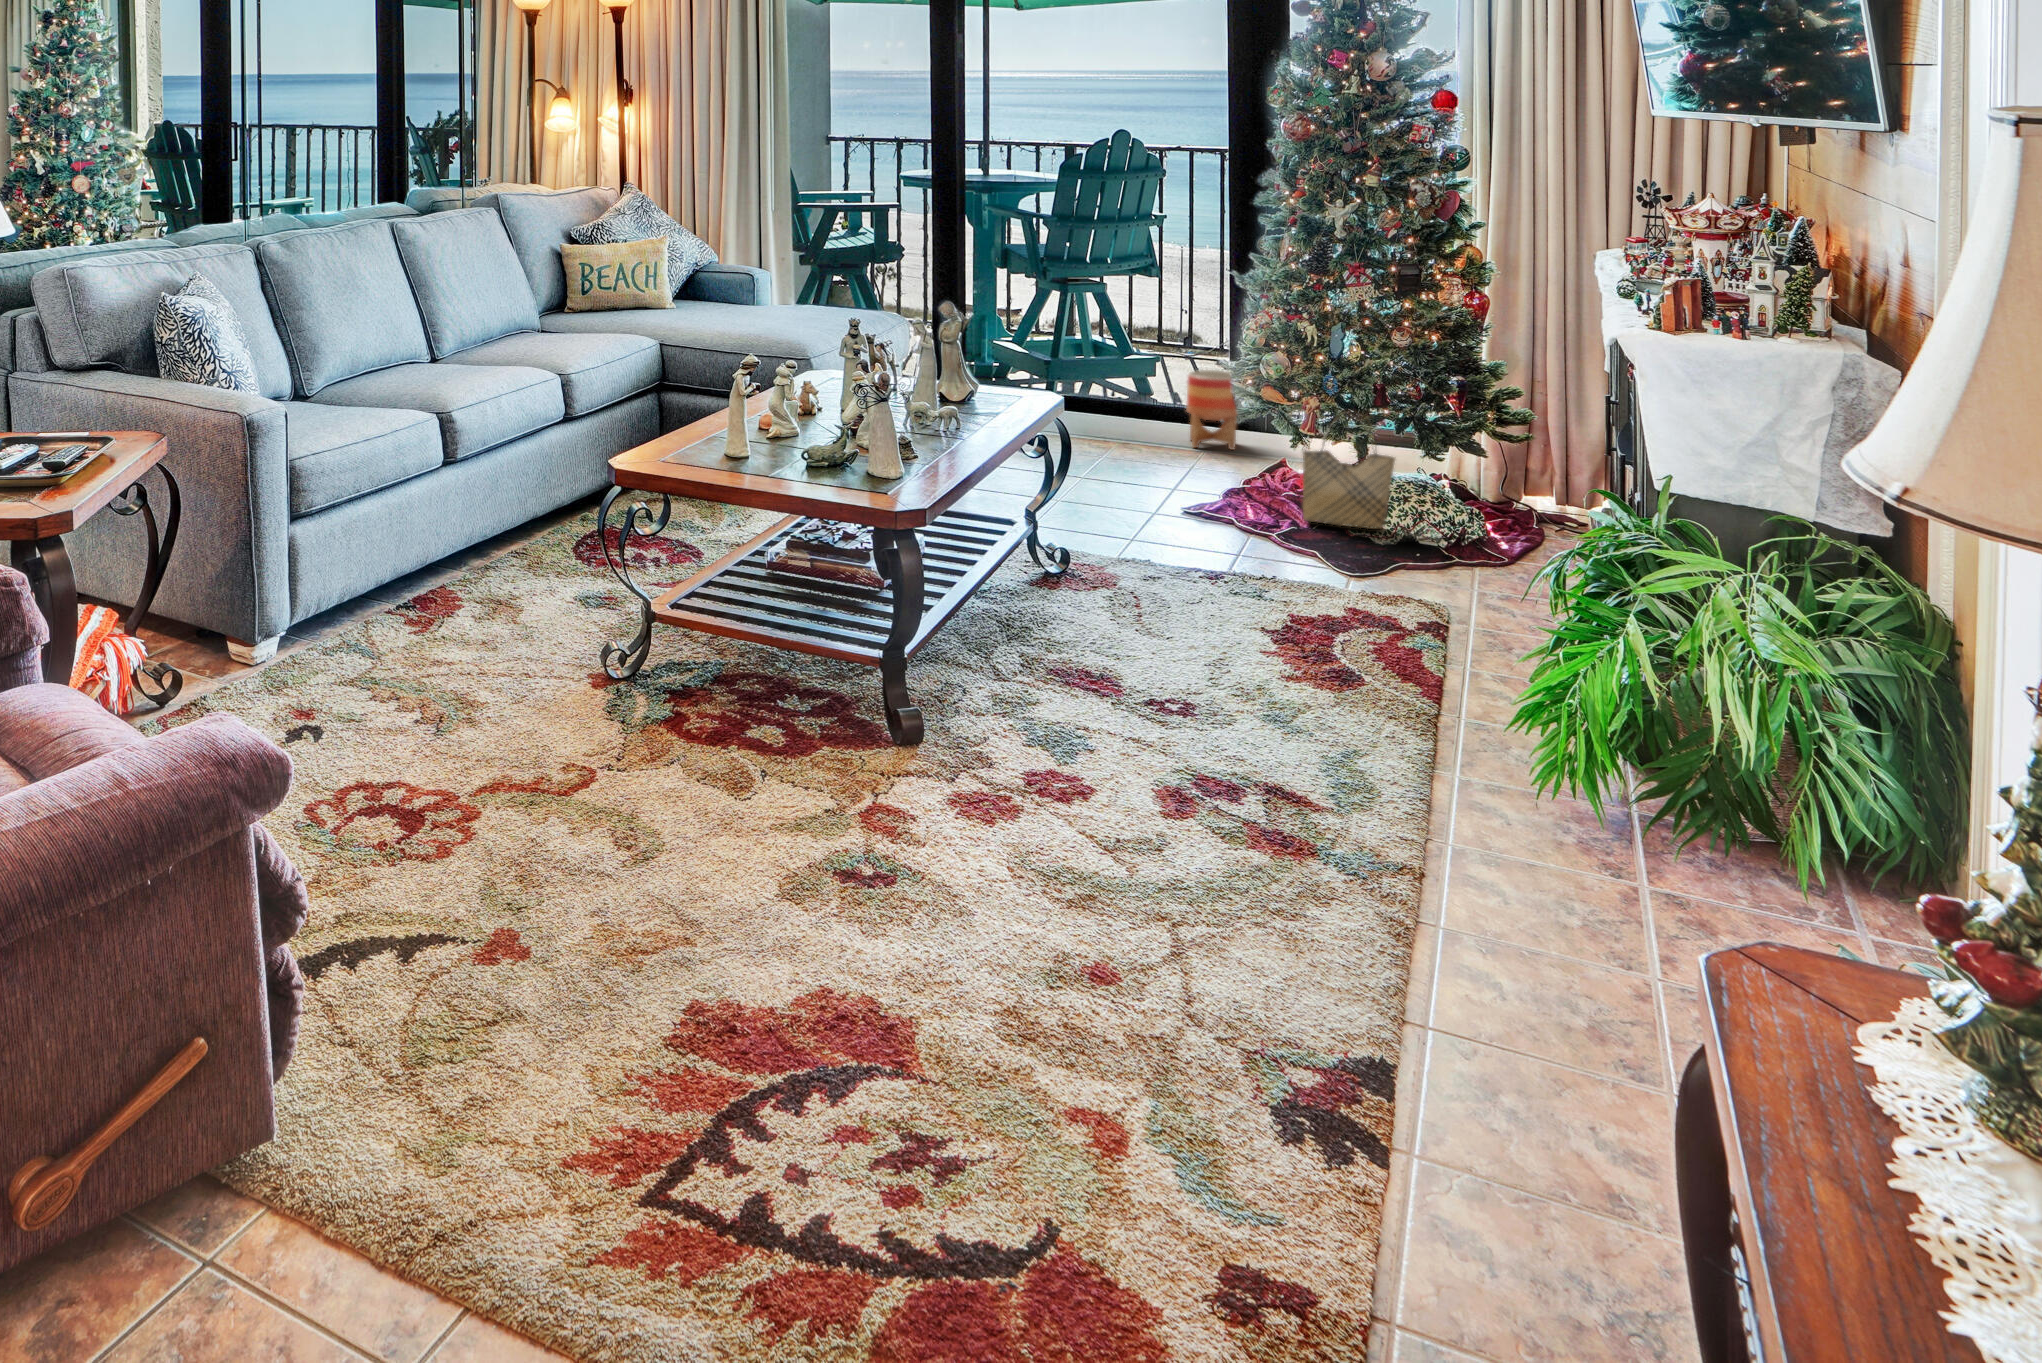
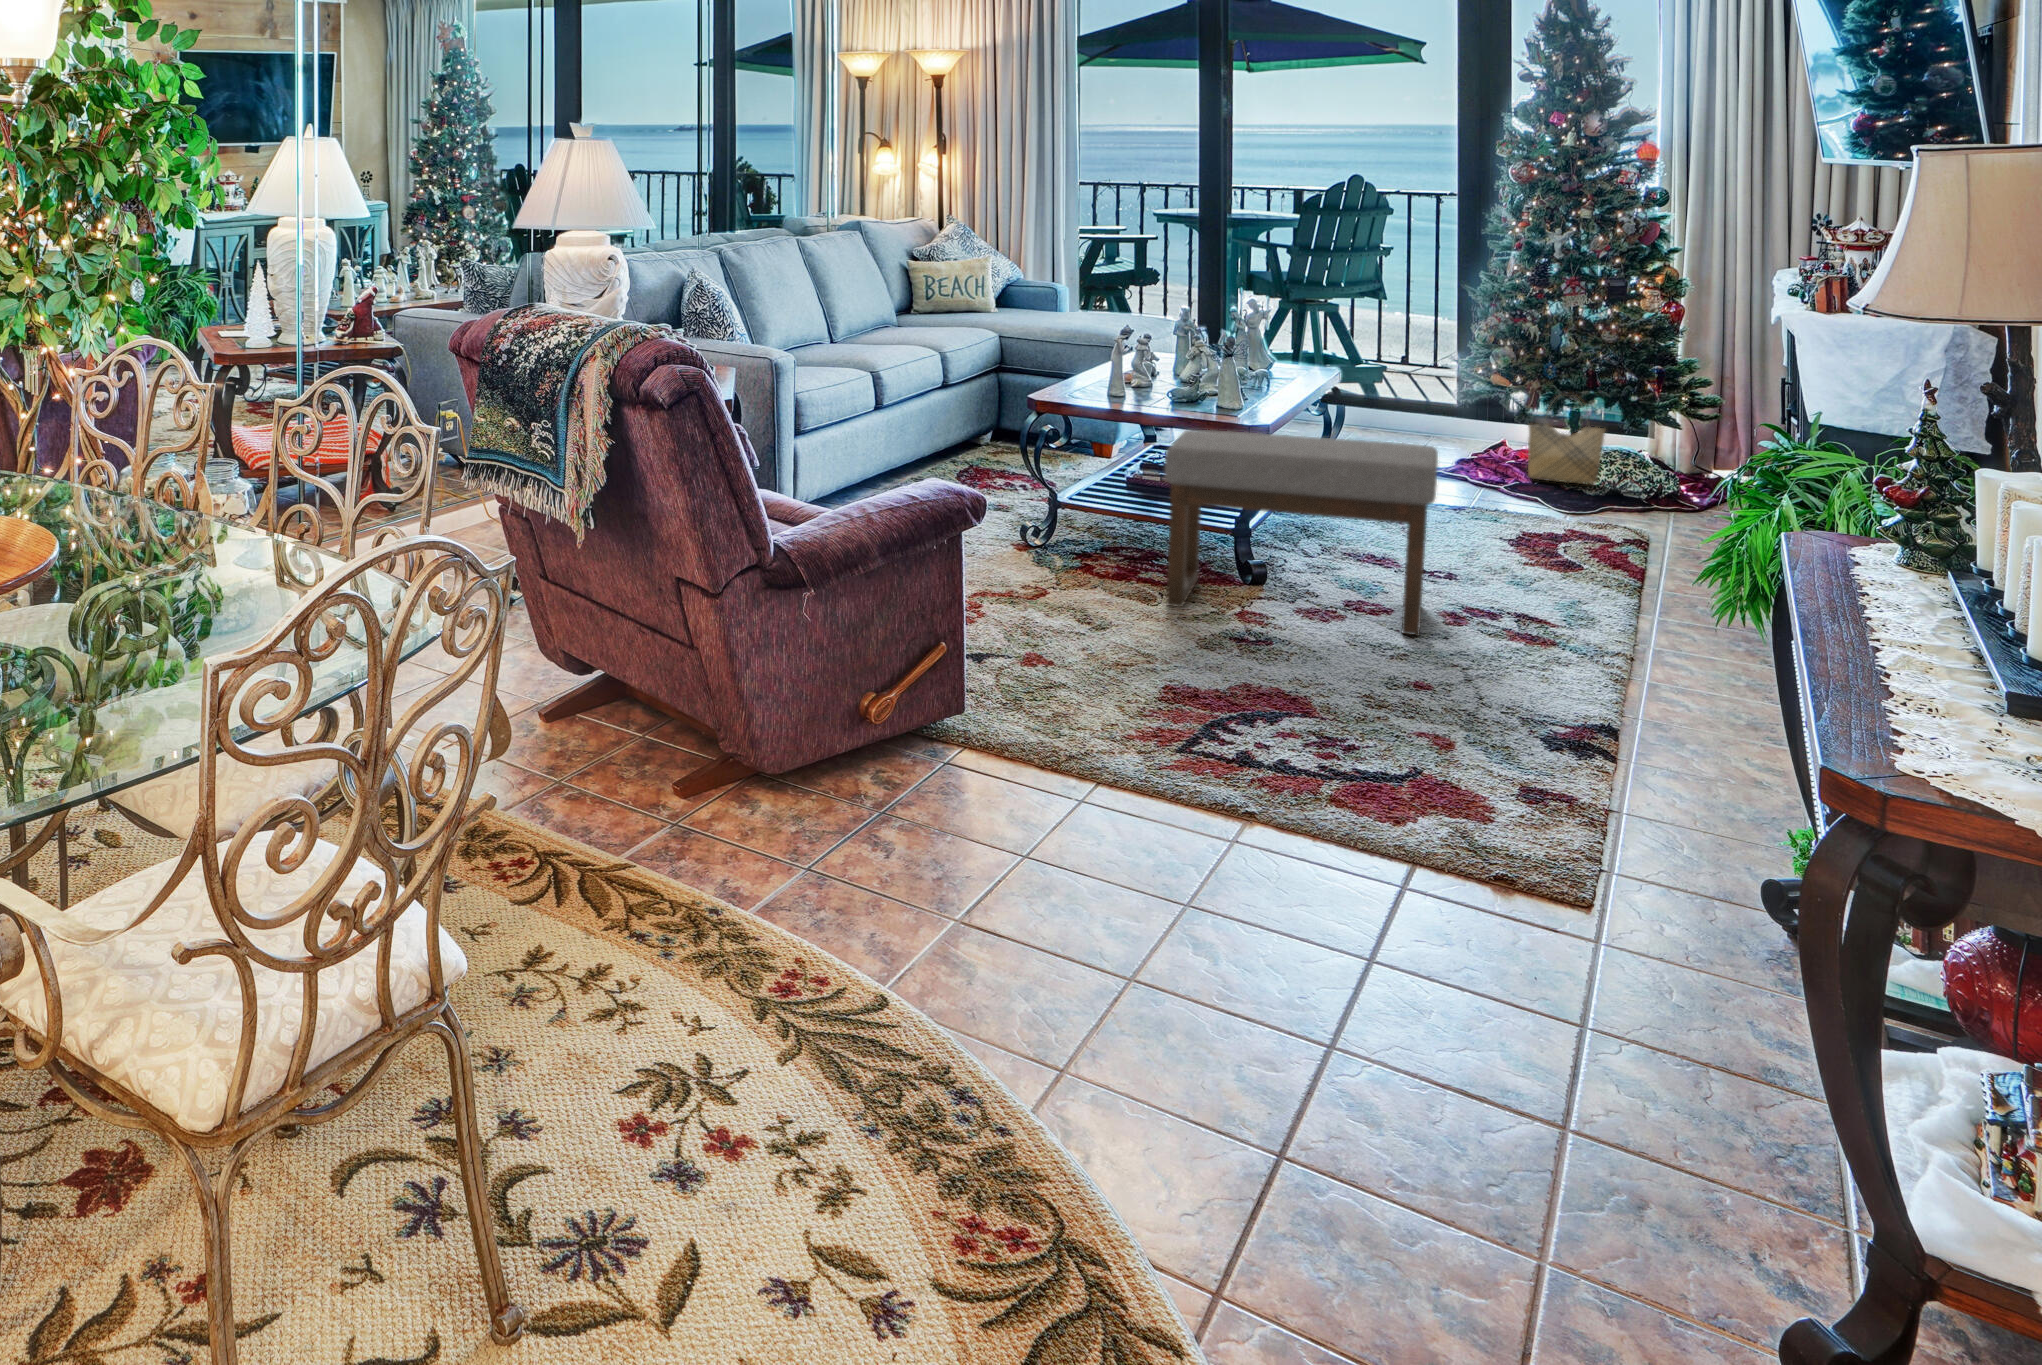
planter: present [1186,370,1237,450] -> none [1422,369,1472,434]
ottoman: none [757,515,1153,848] -> present [1165,430,1438,636]

